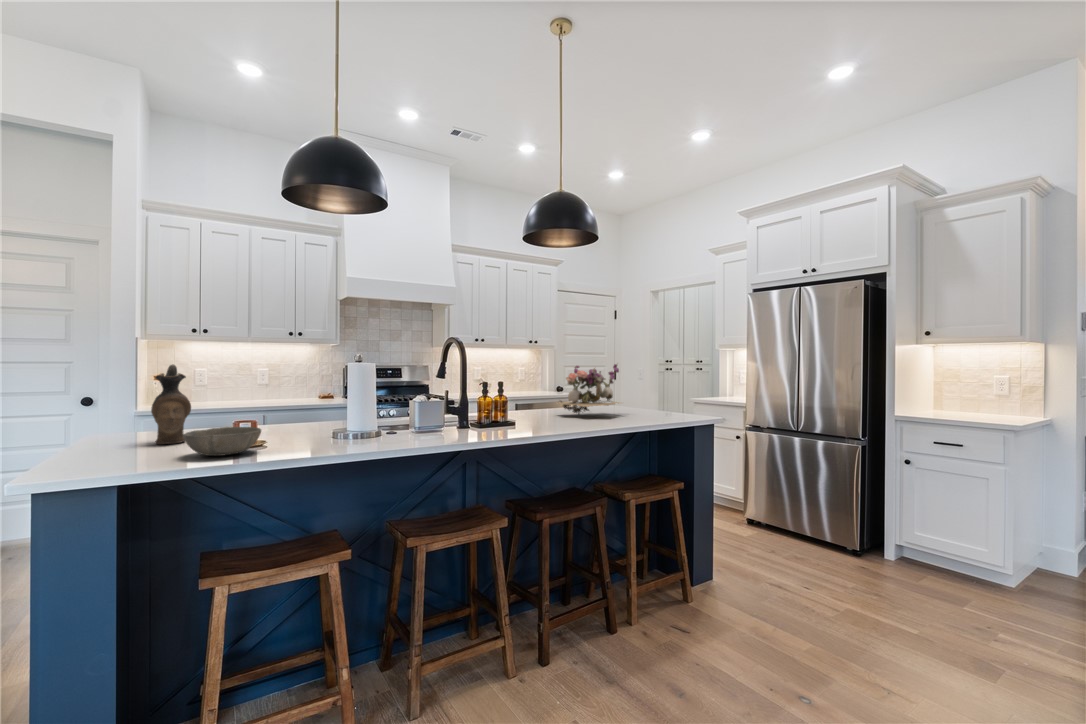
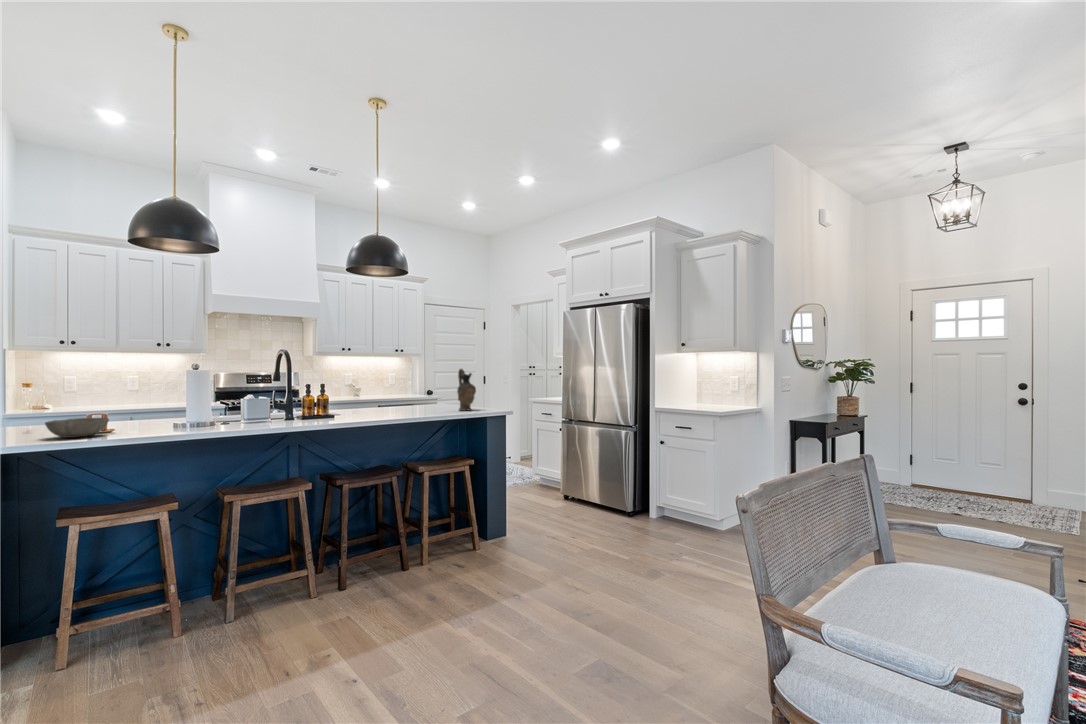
ceramic pitcher: present [151,364,191,444] -> present [457,369,476,411]
flower arrangement: present [558,364,619,414] -> none [379,368,434,410]

